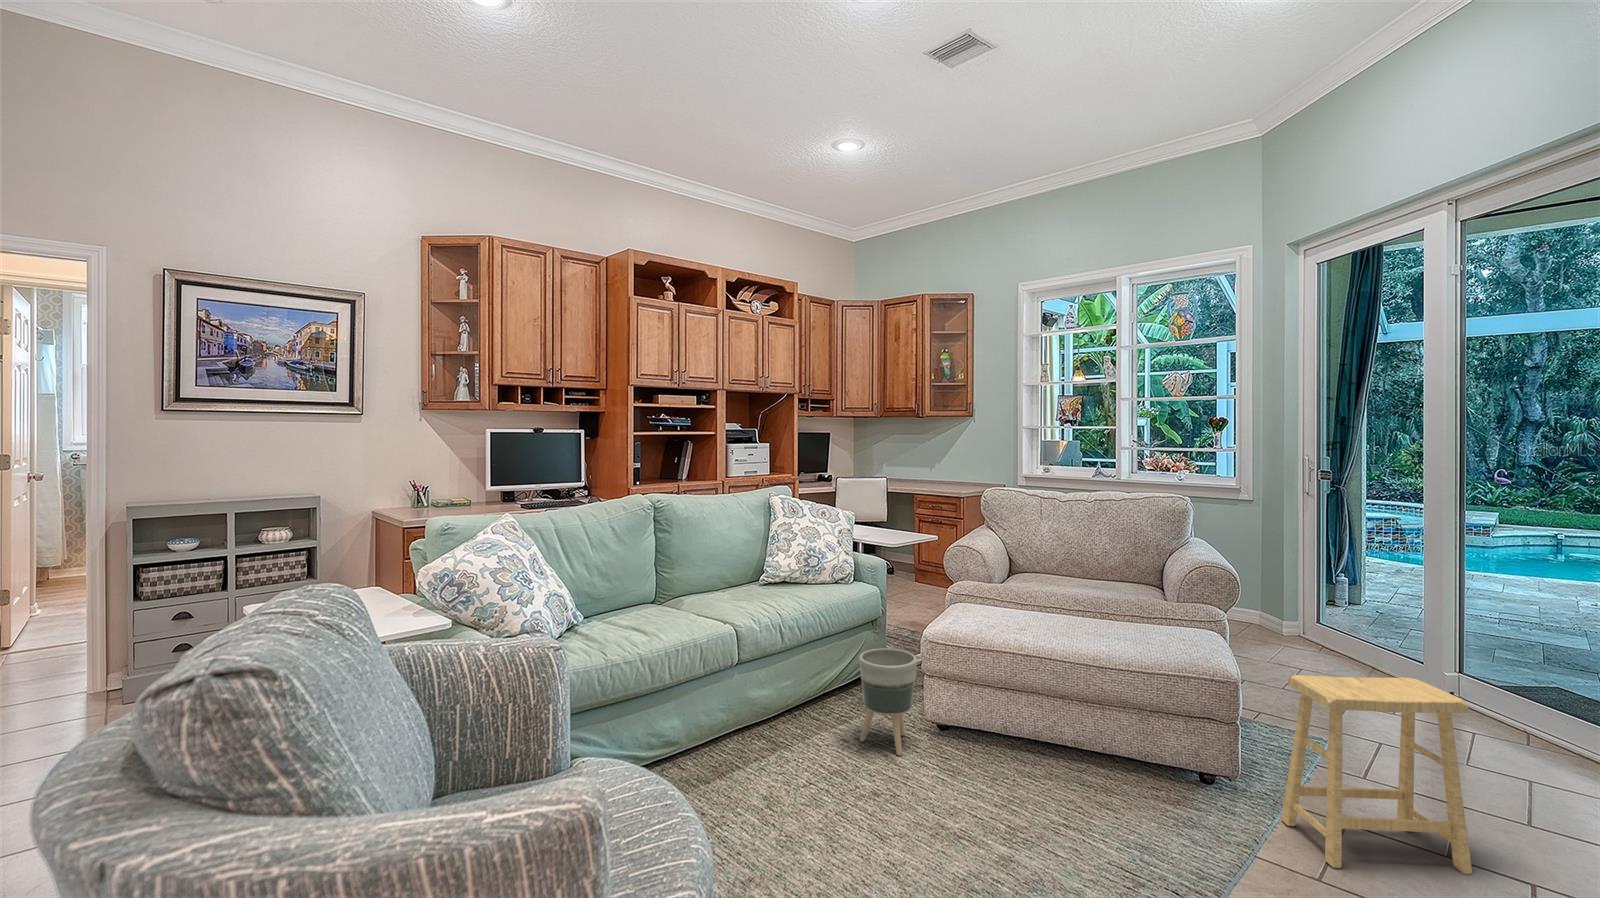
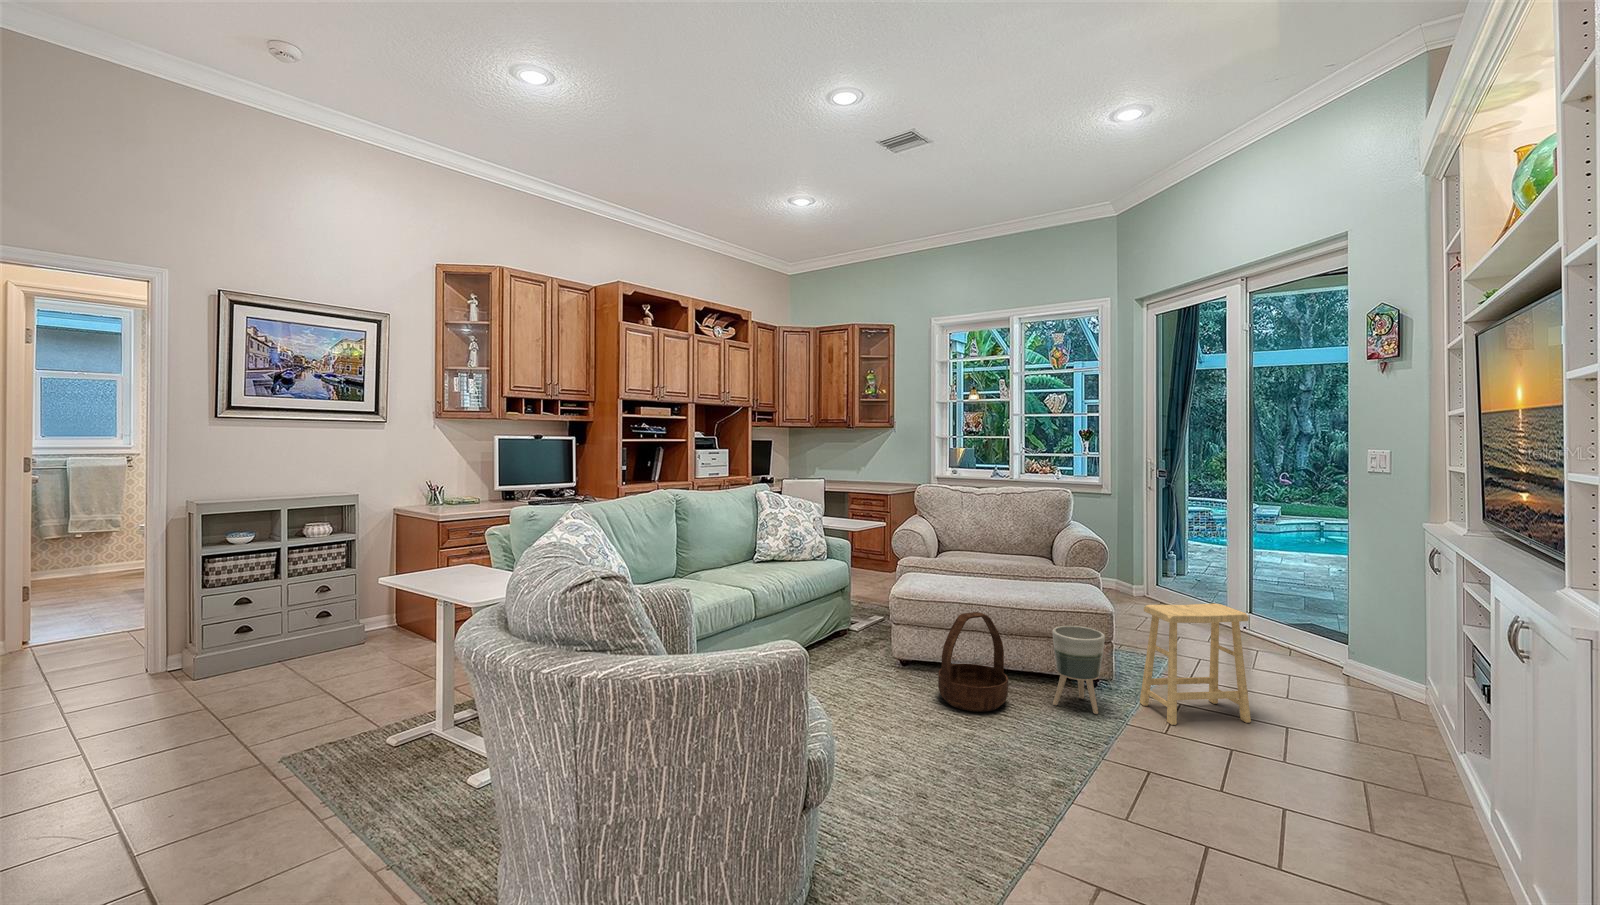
planter: present [859,648,917,756] -> present [1052,626,1105,714]
basket: none [974,671,1074,818] -> present [938,612,1008,712]

